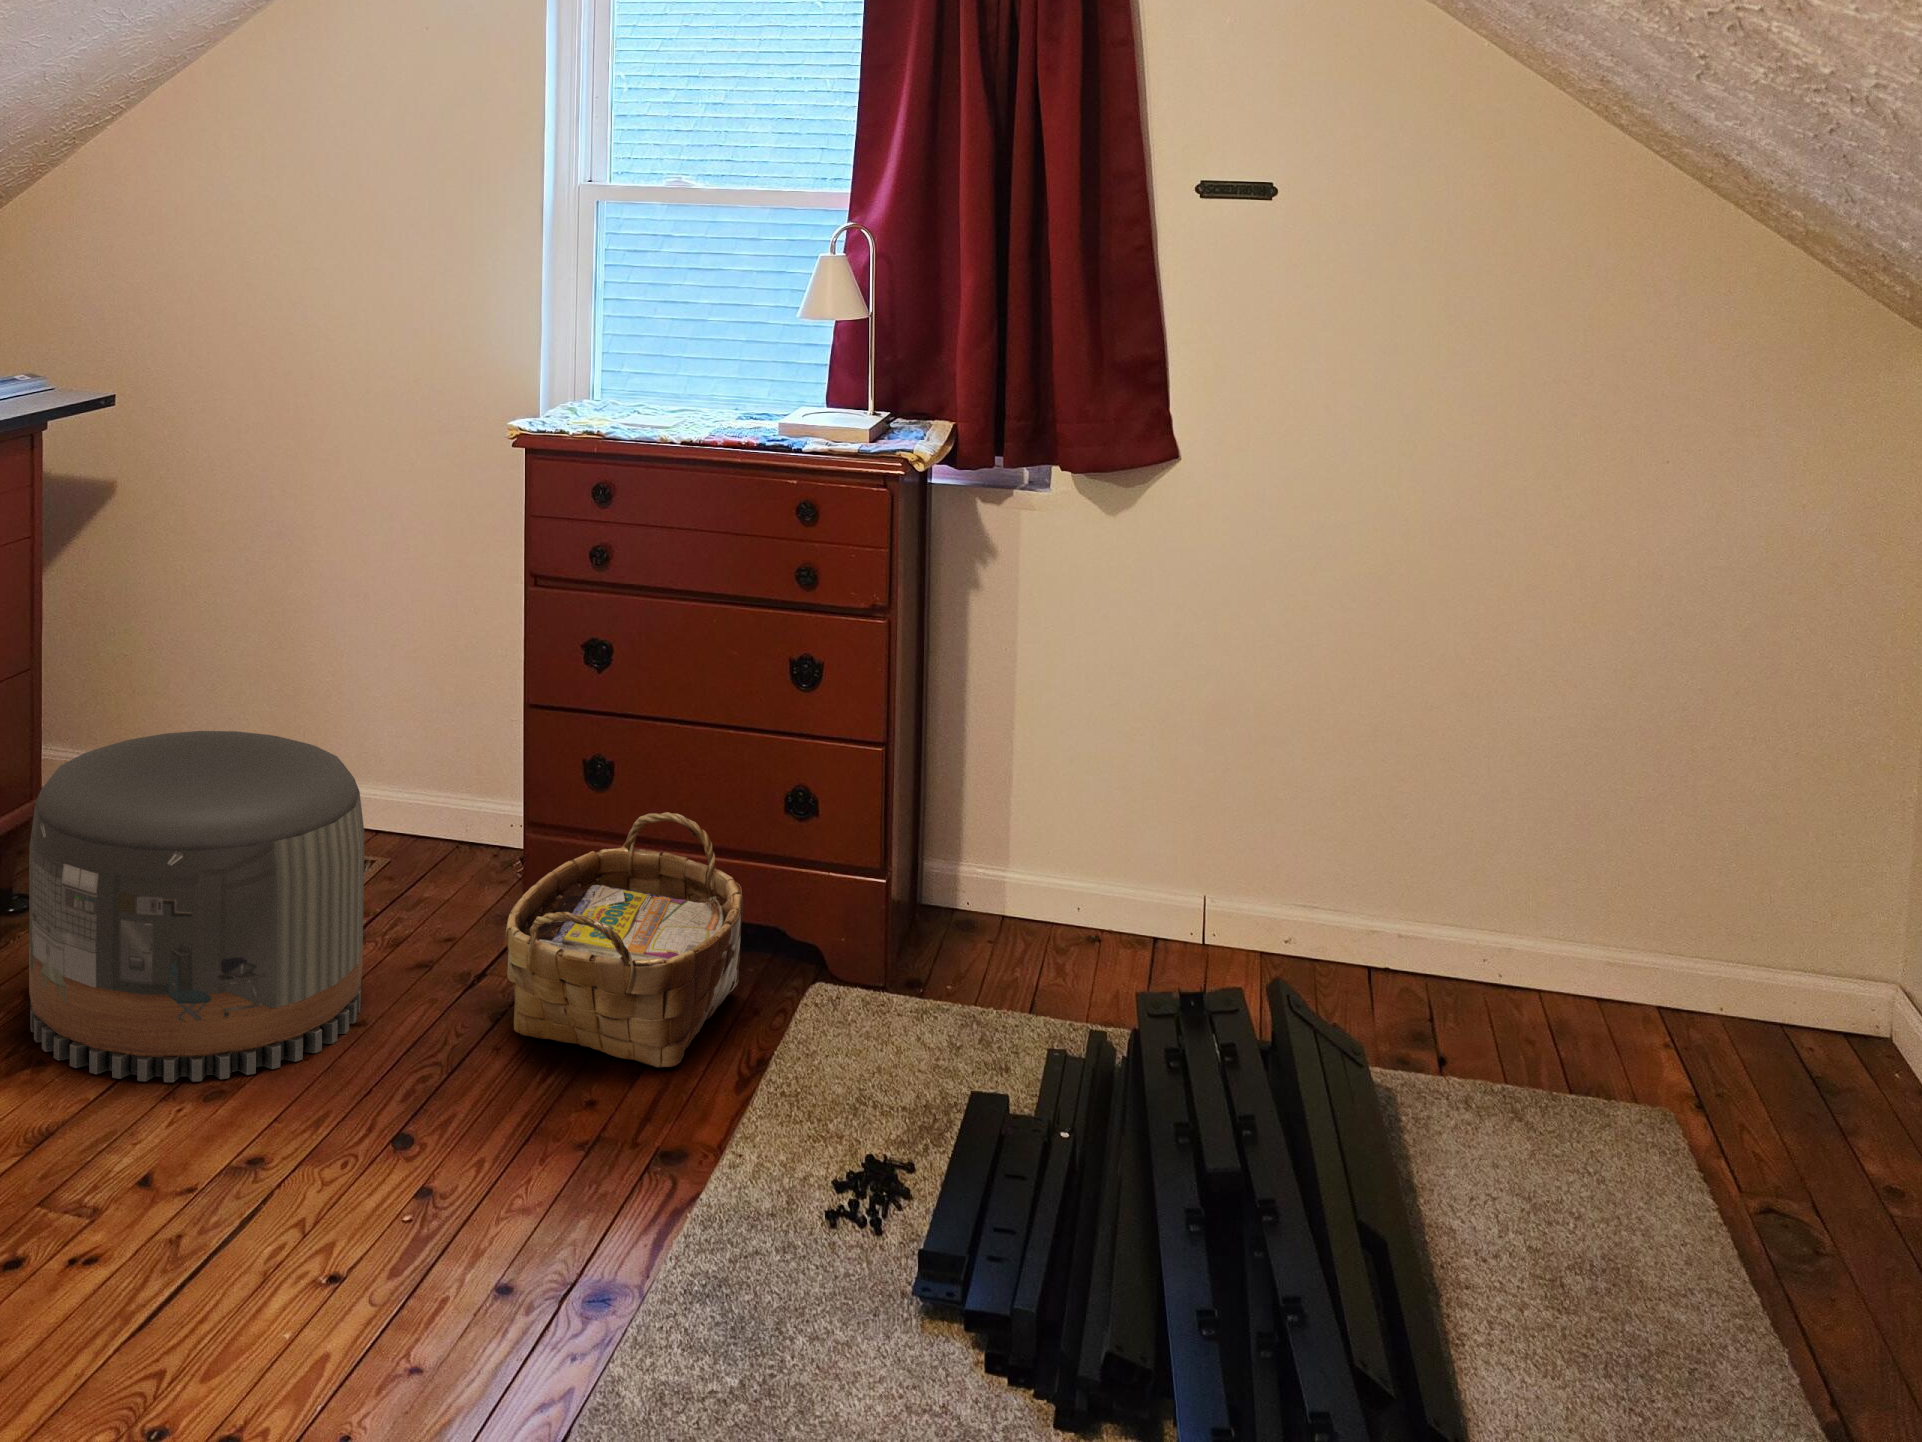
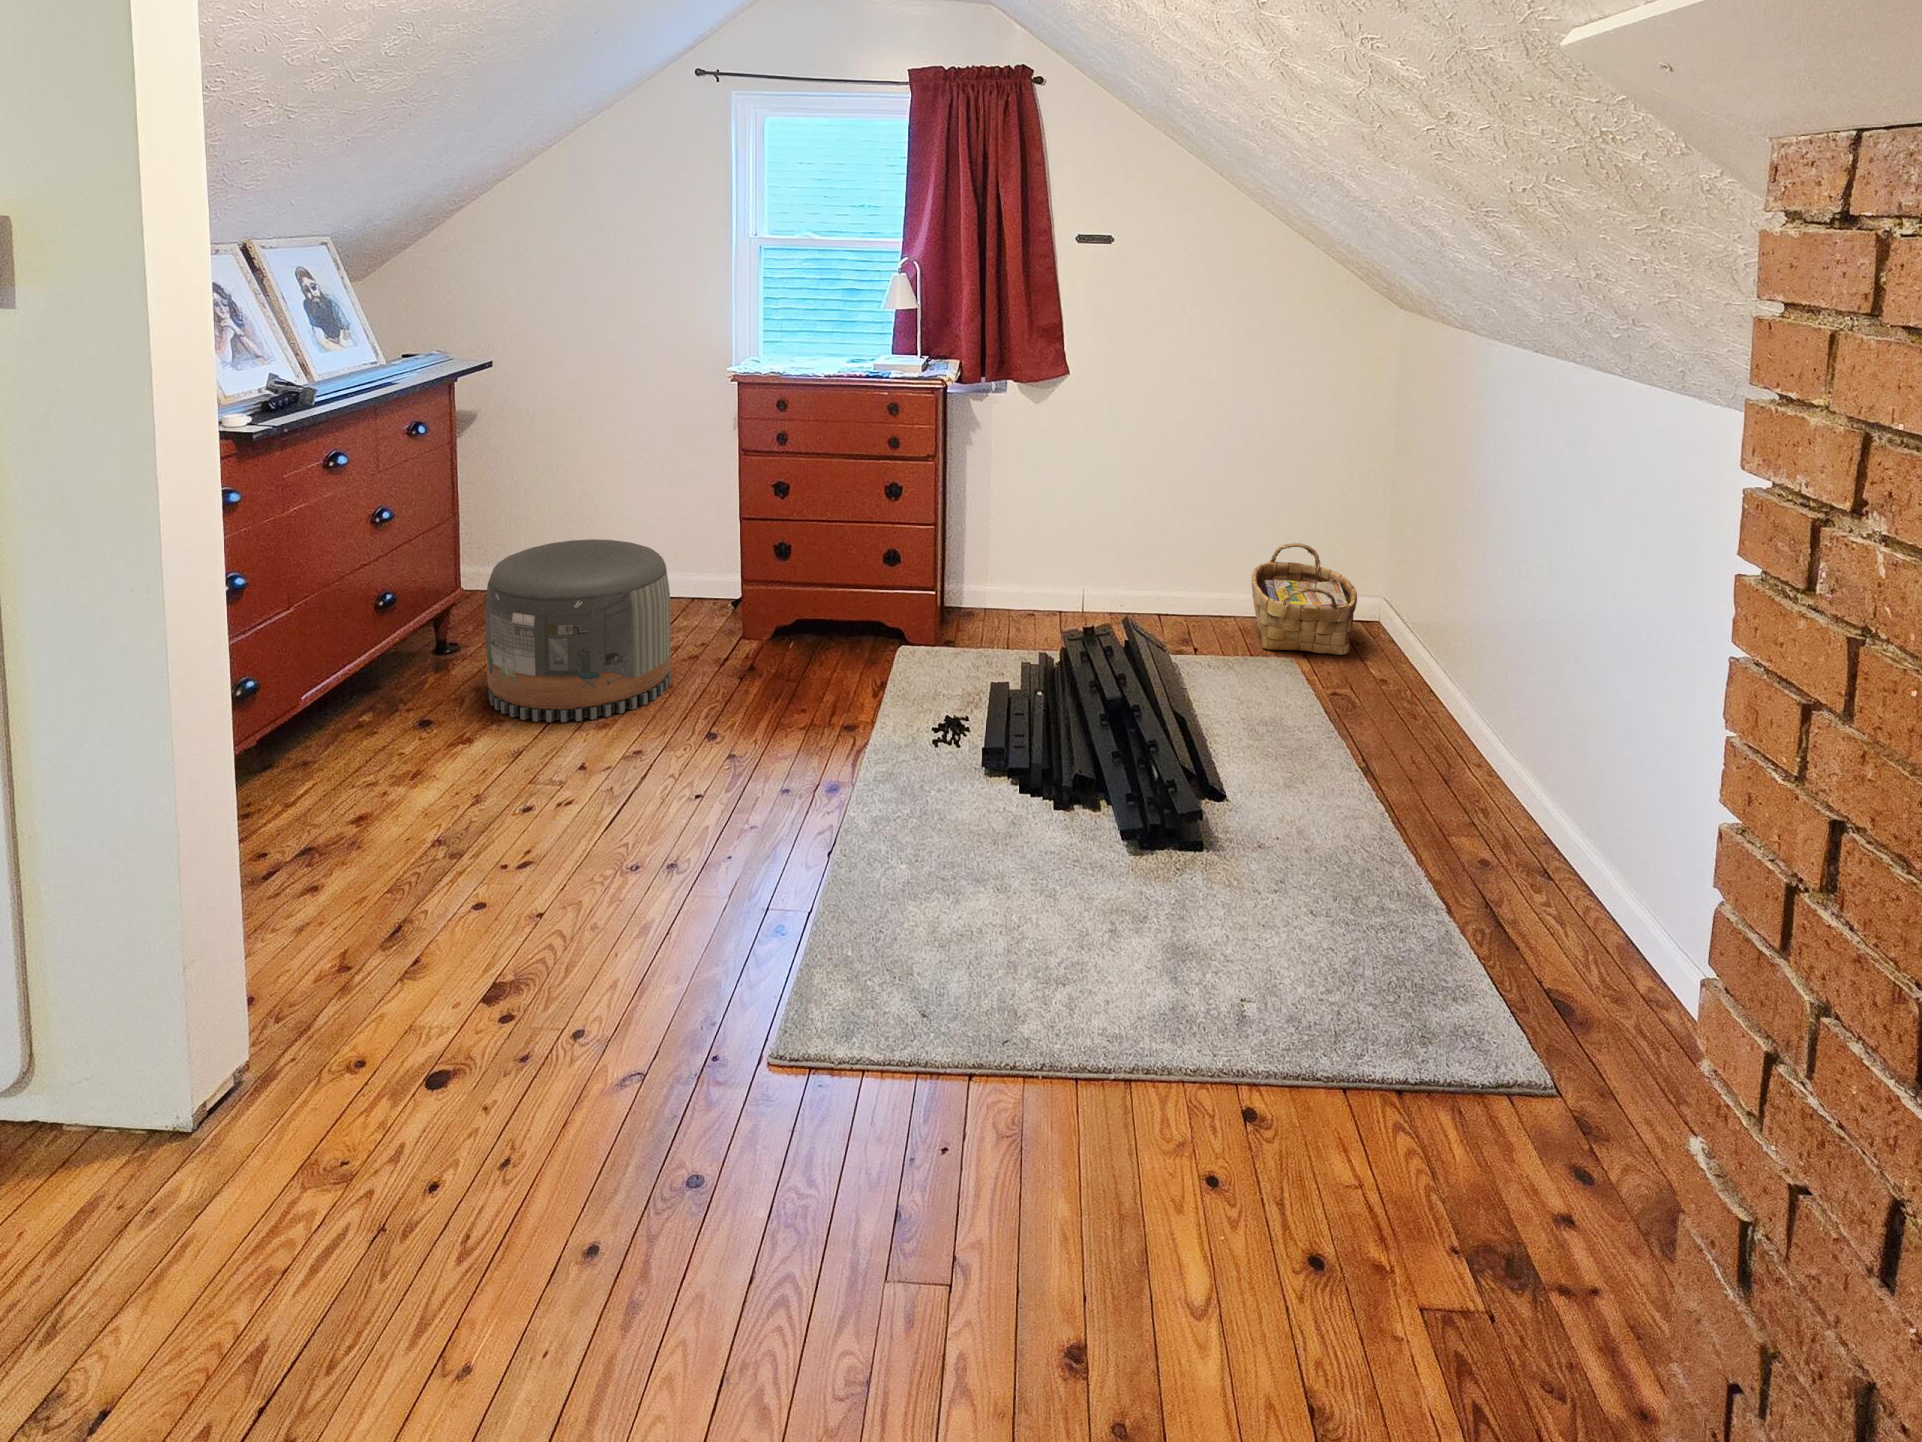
woven basket: present [506,812,744,1068] -> present [1252,543,1357,655]

